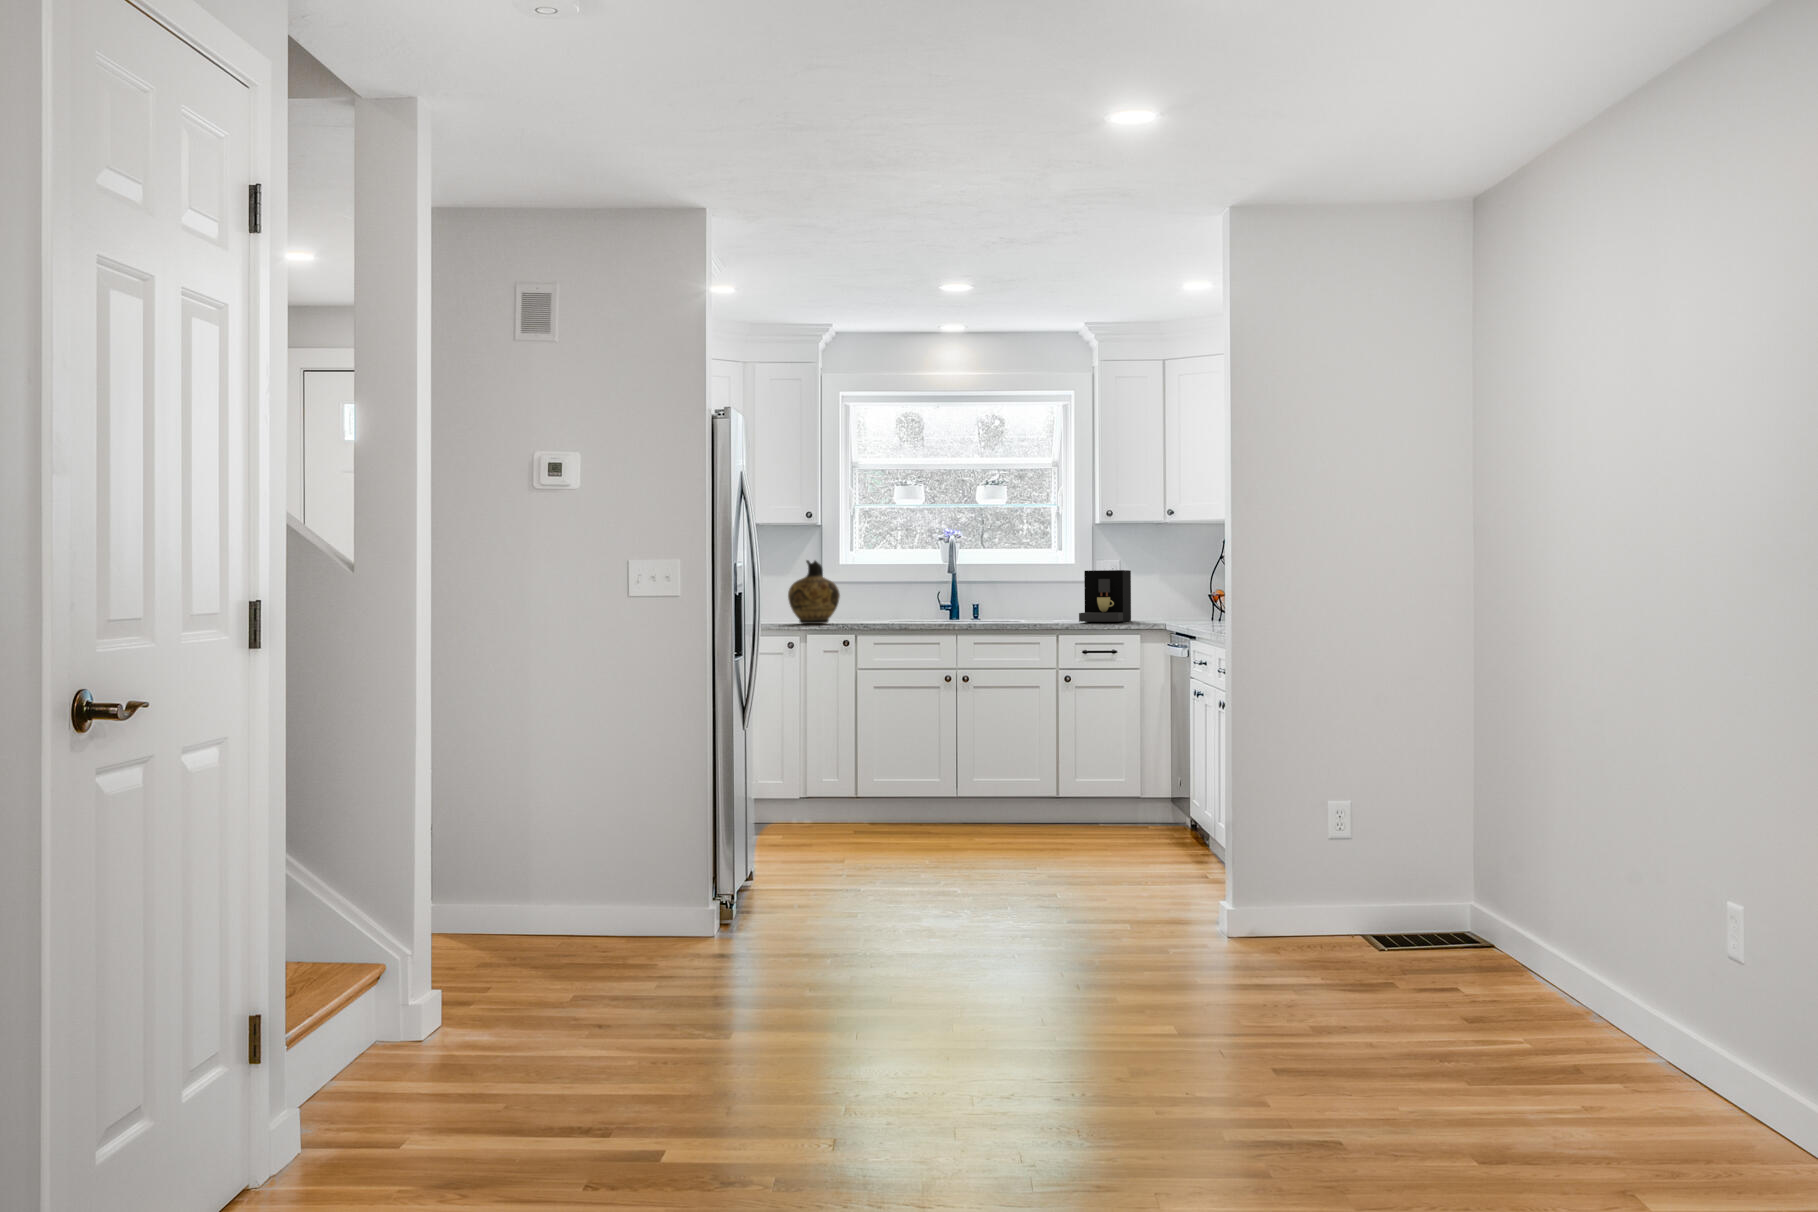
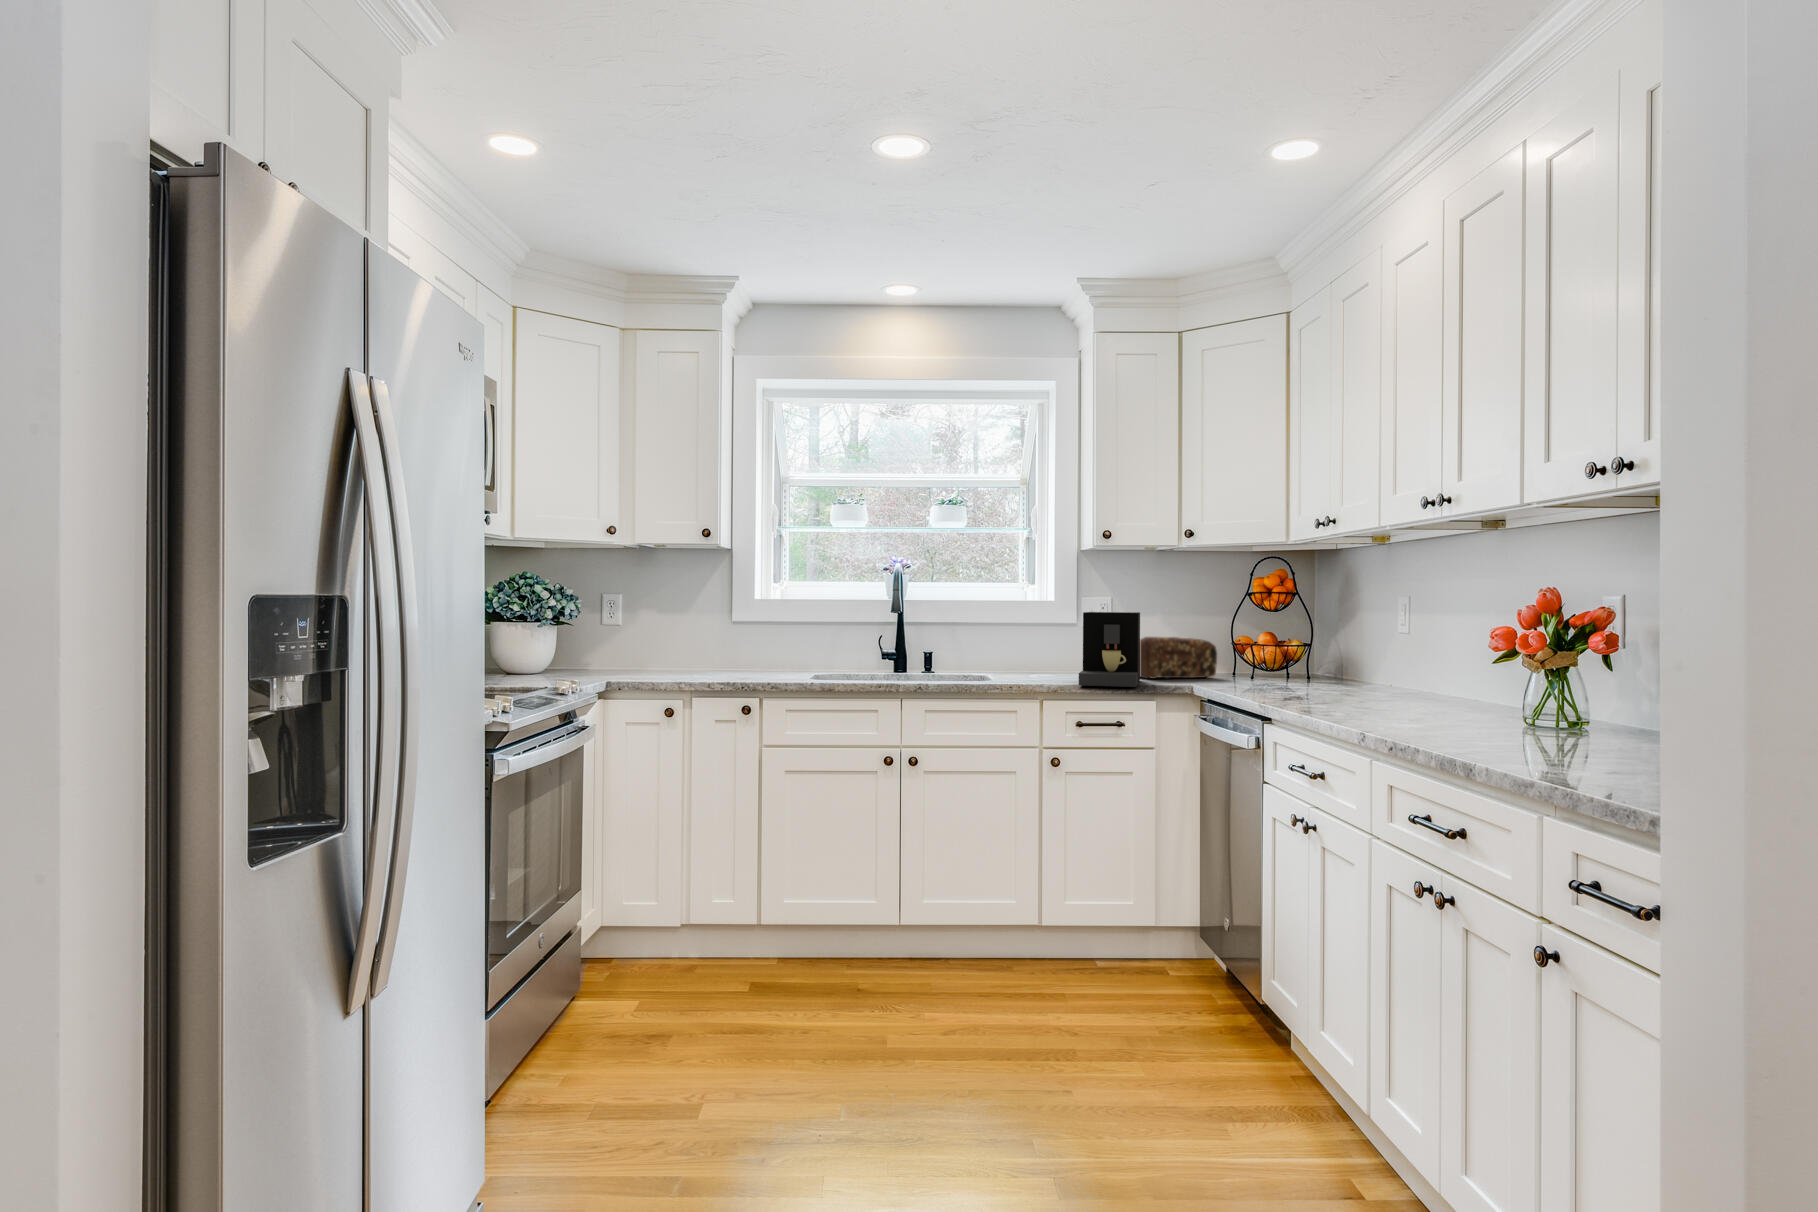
ceramic jug: present [788,560,840,624] -> none [667,591,741,682]
bread loaf: none [1128,589,1193,620] -> present [1140,637,1217,679]

